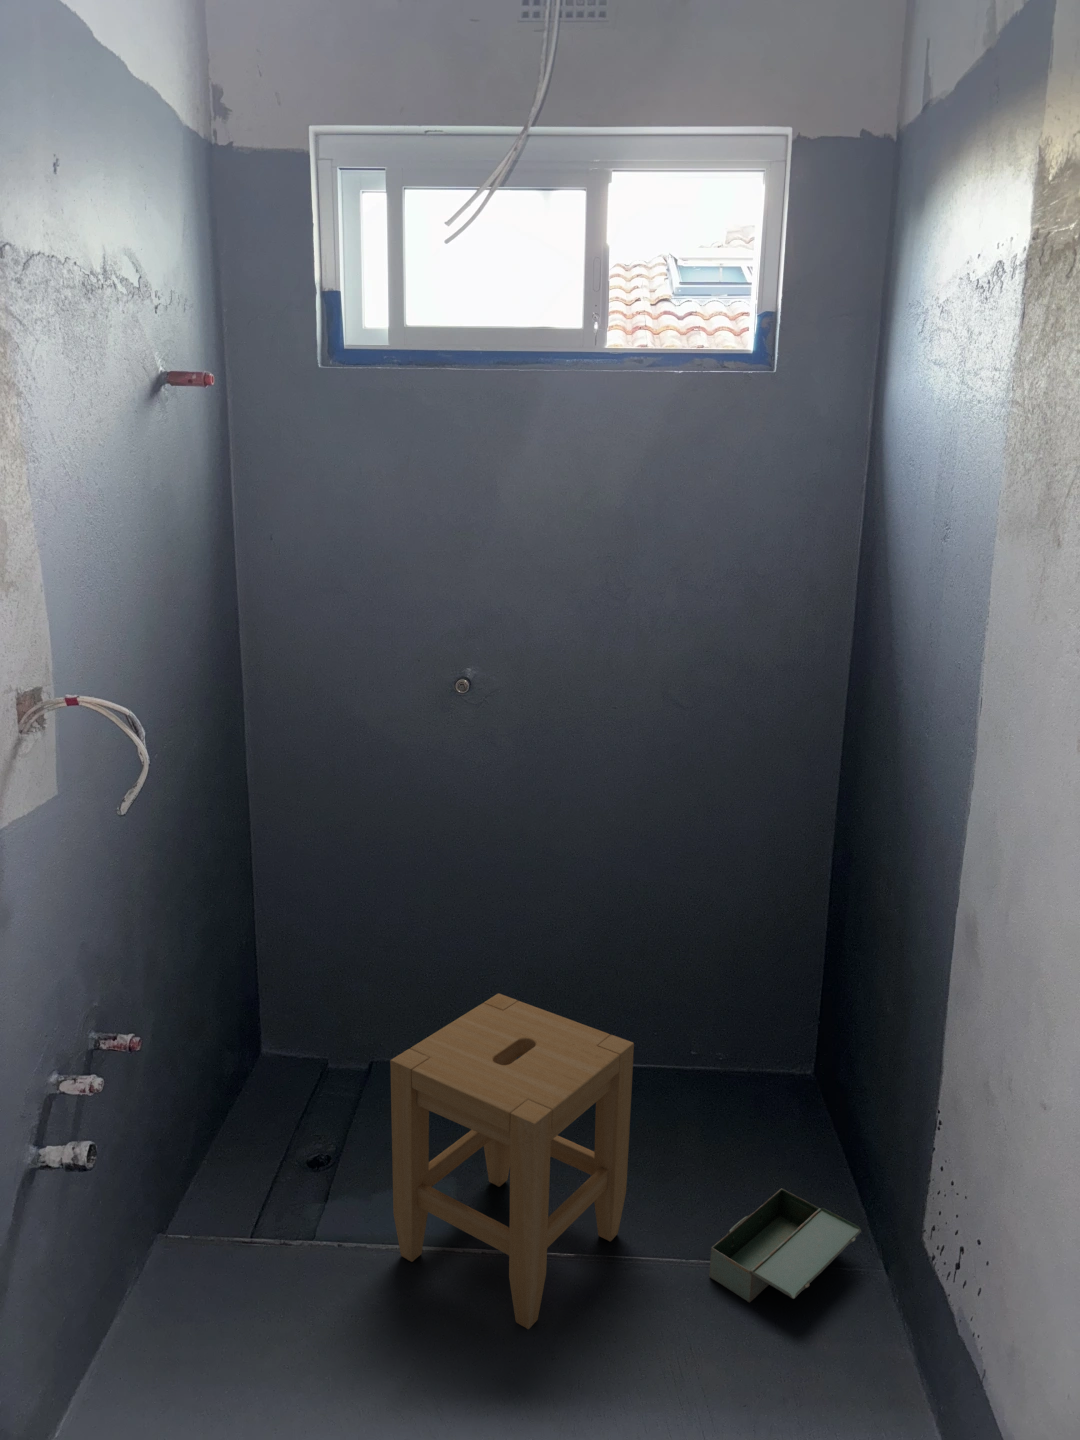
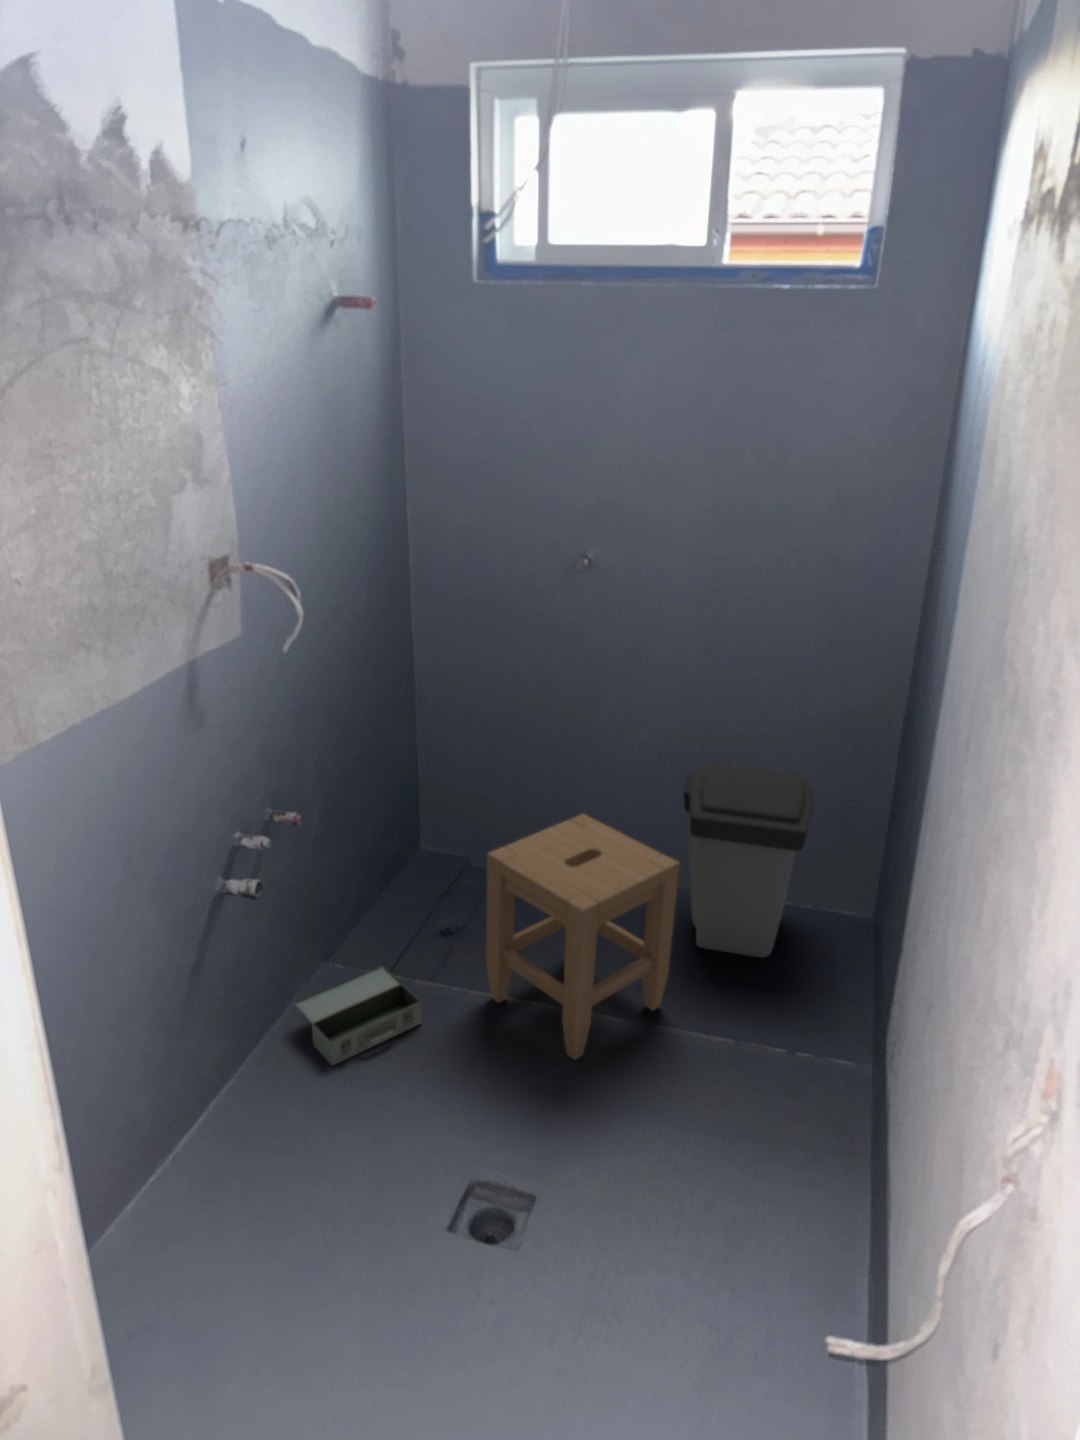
trash can: none [610,914,767,1149] -> present [683,762,814,958]
toolbox: present [709,1188,861,1303] -> present [295,966,422,1065]

